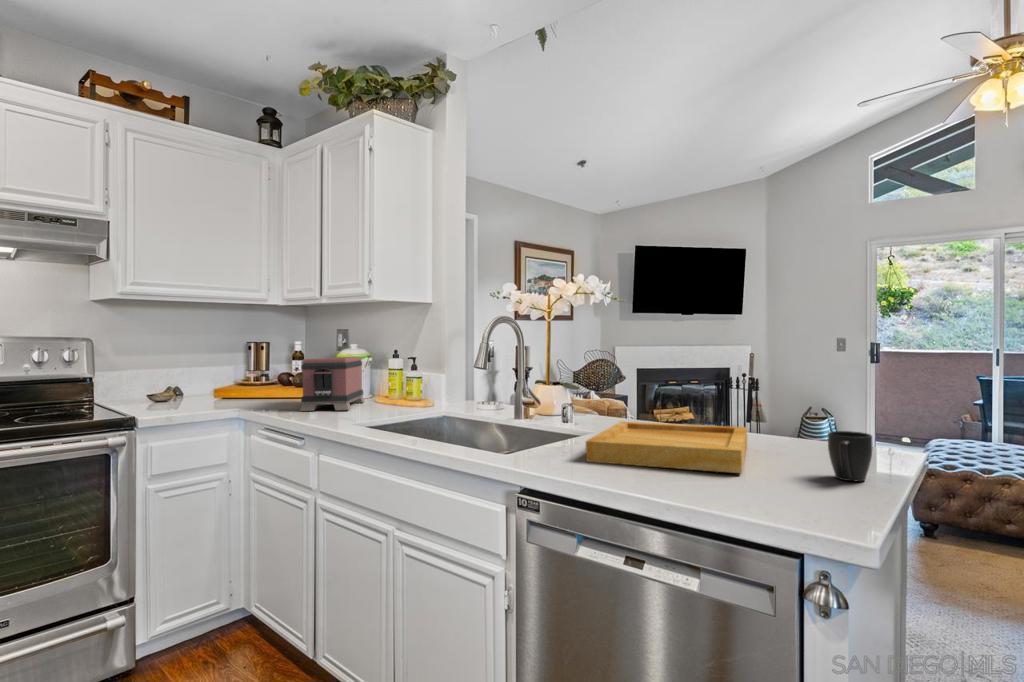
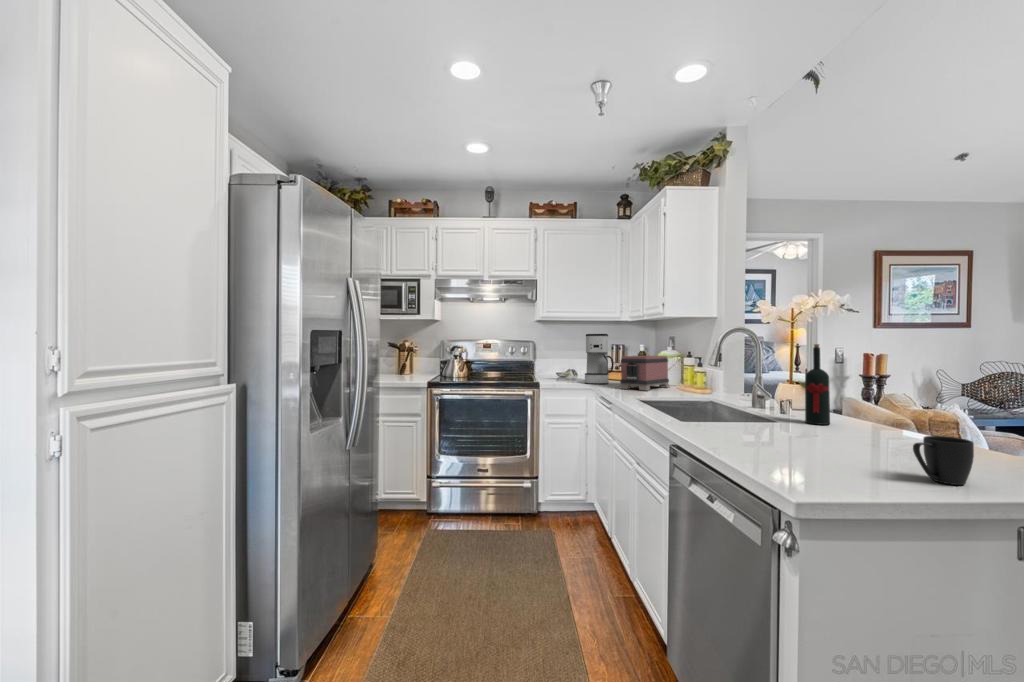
coffee maker: none [219,323,272,408] -> present [585,334,614,384]
wine bottle: none [603,337,628,432] -> present [805,344,830,425]
tray: present [586,422,747,473] -> none [730,414,921,458]

